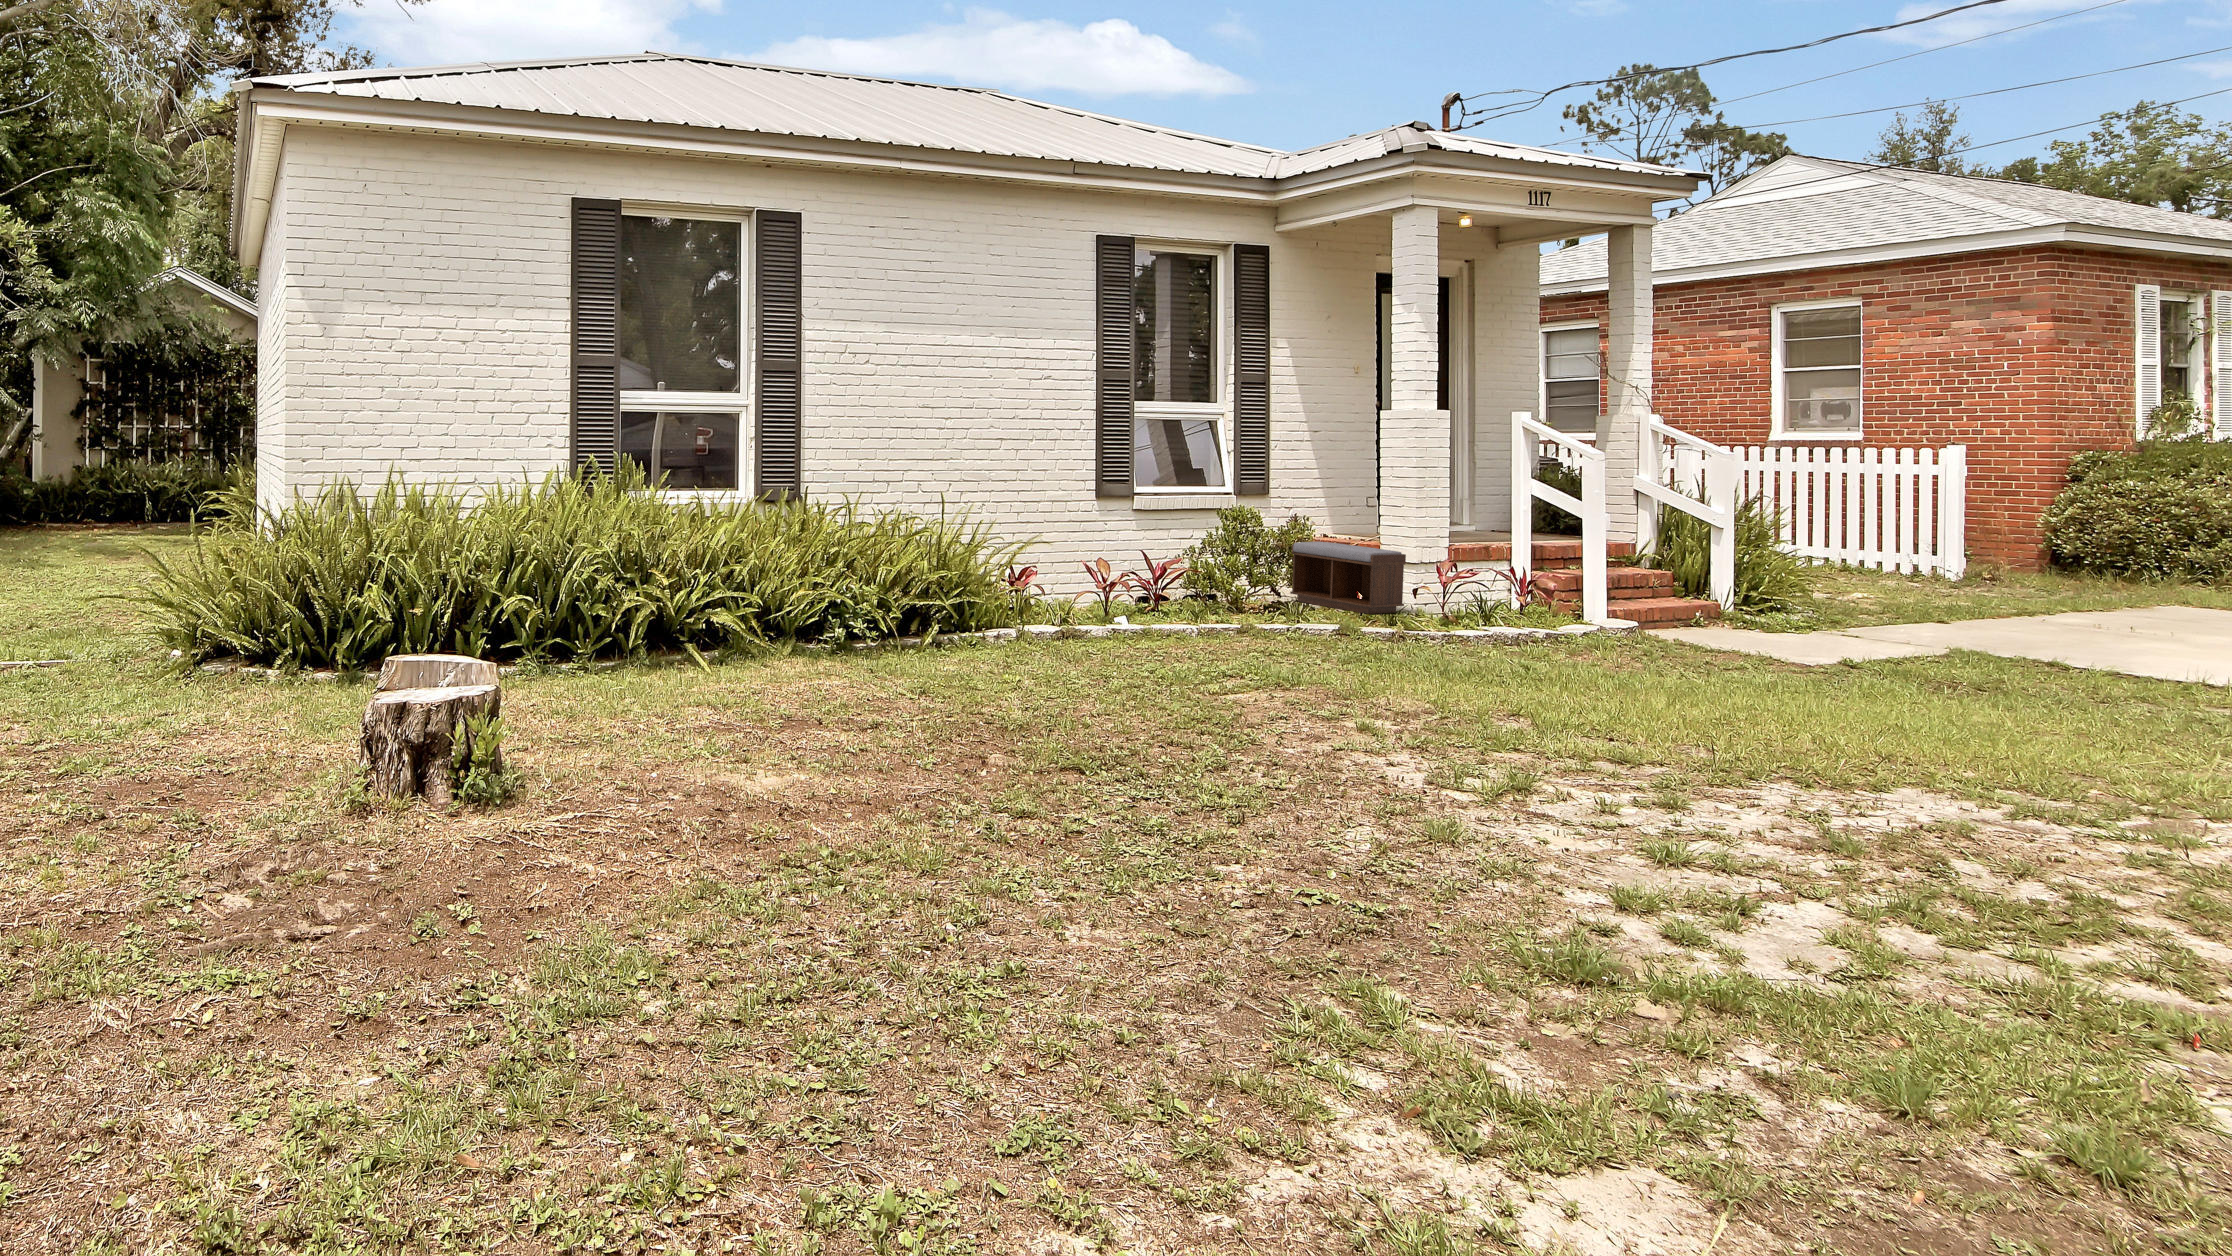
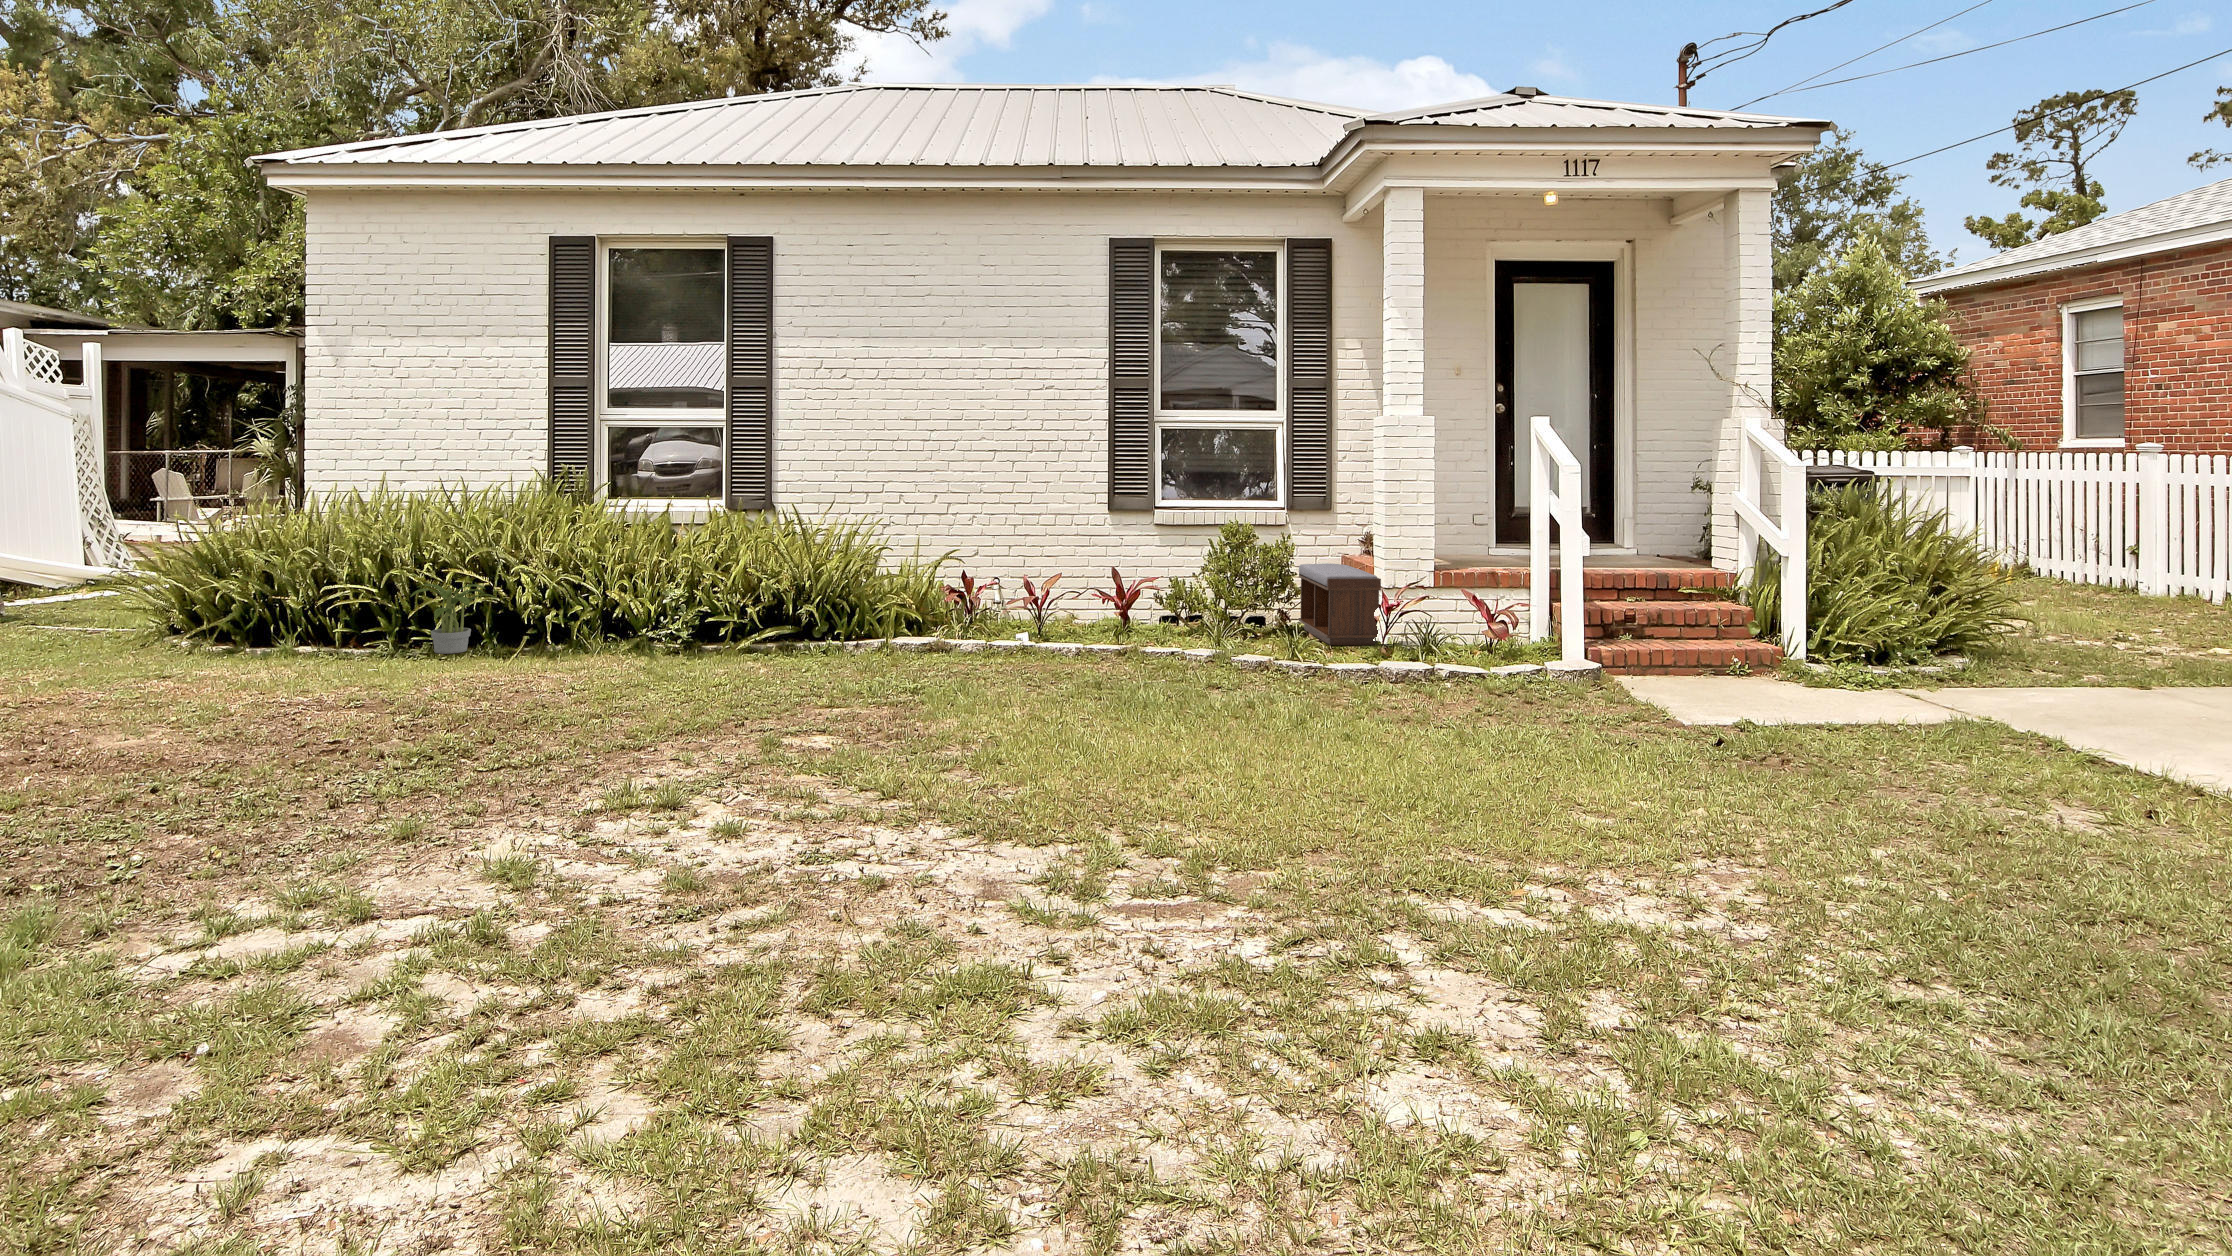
potted plant: none [651,579,725,655] -> present [410,584,496,654]

